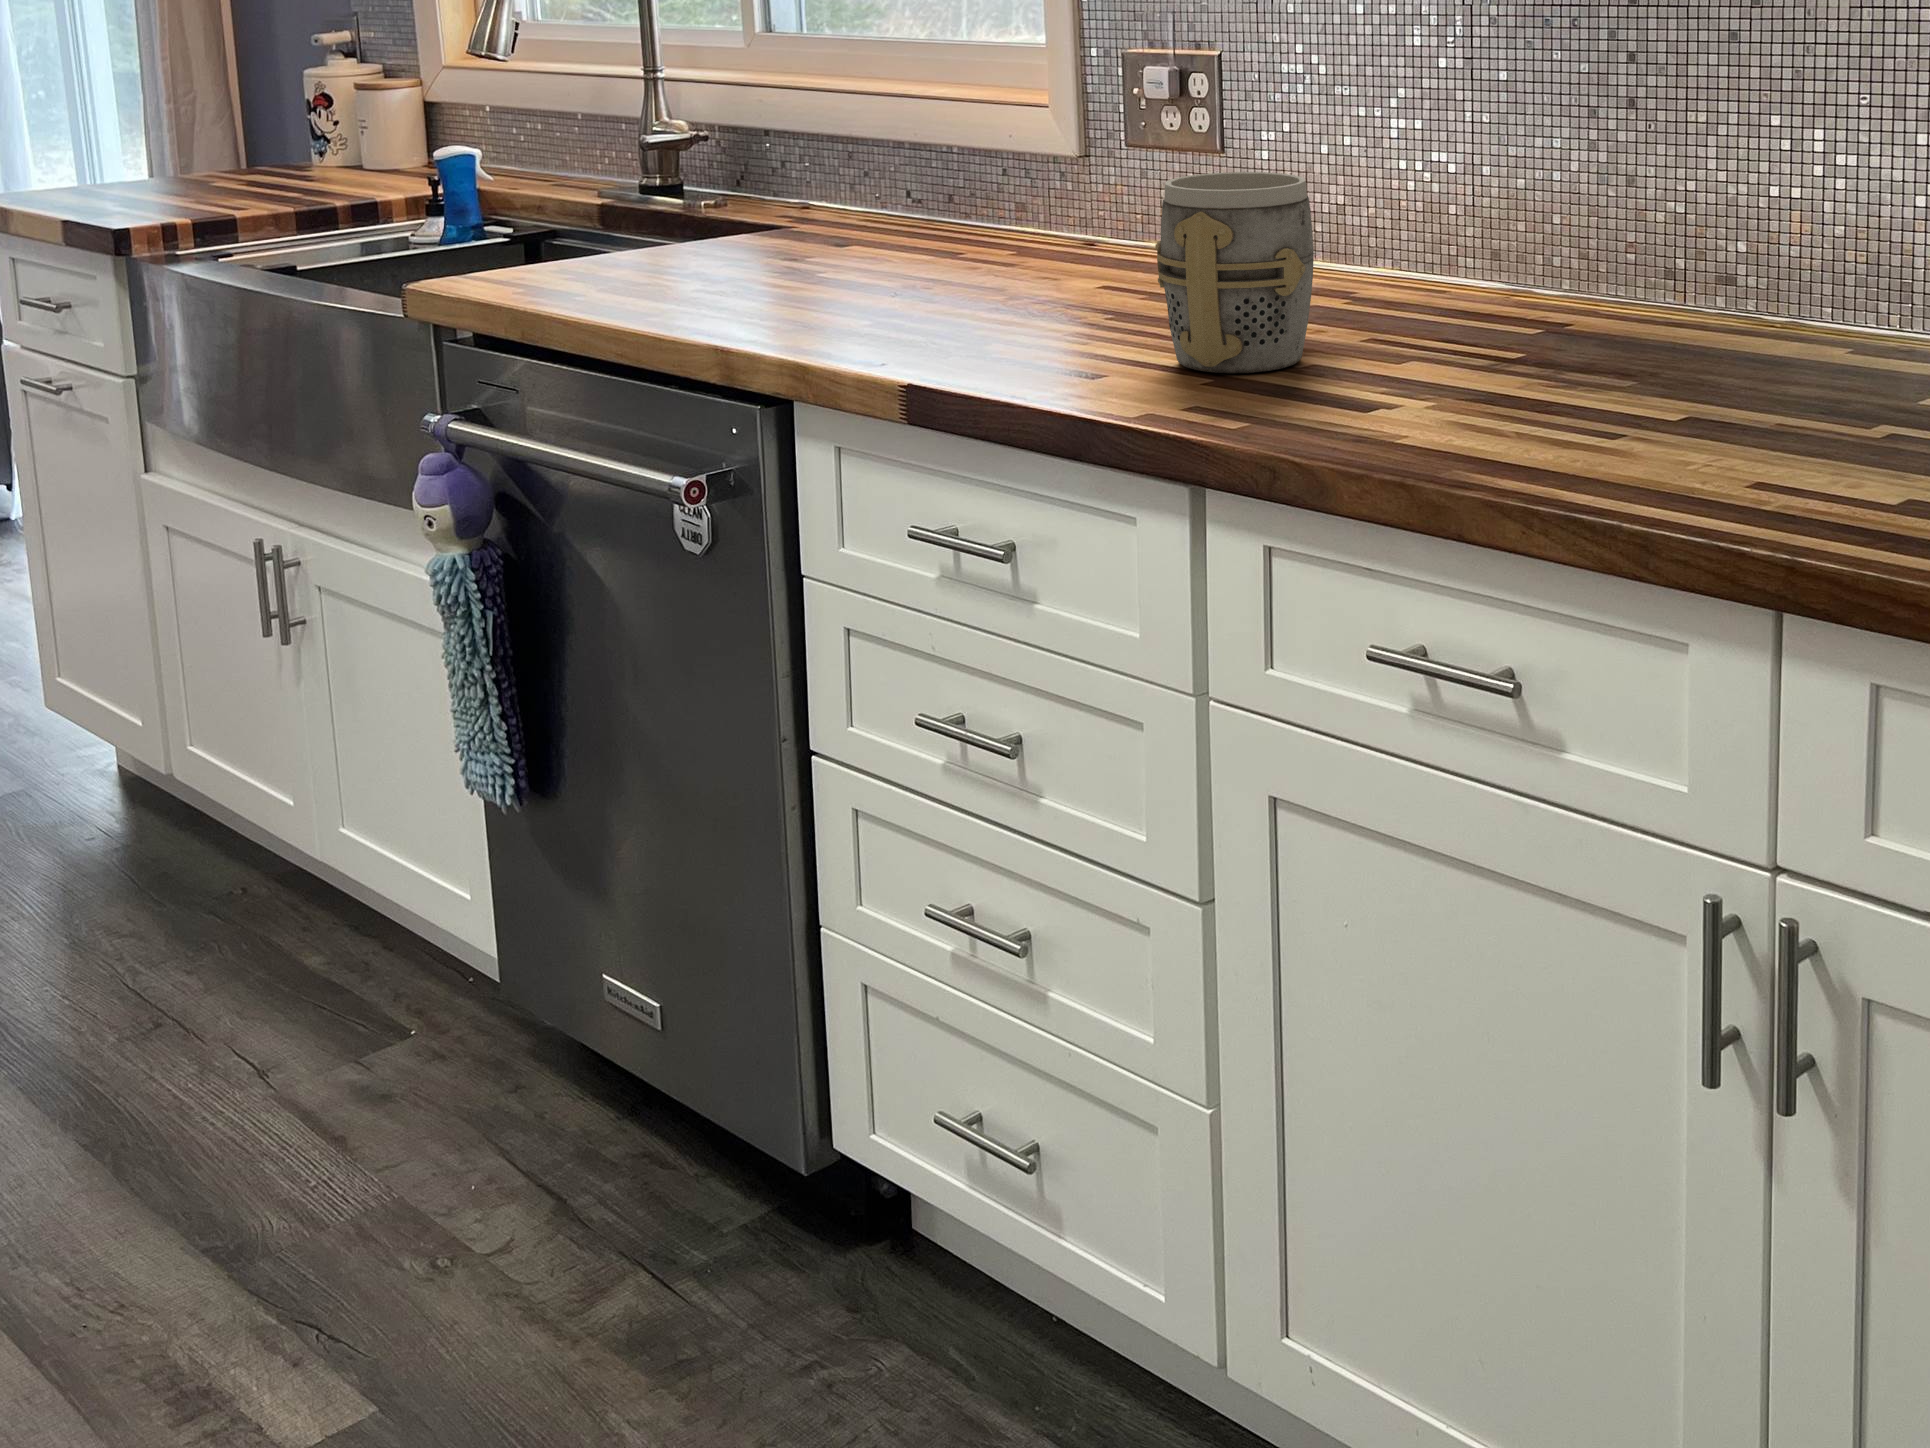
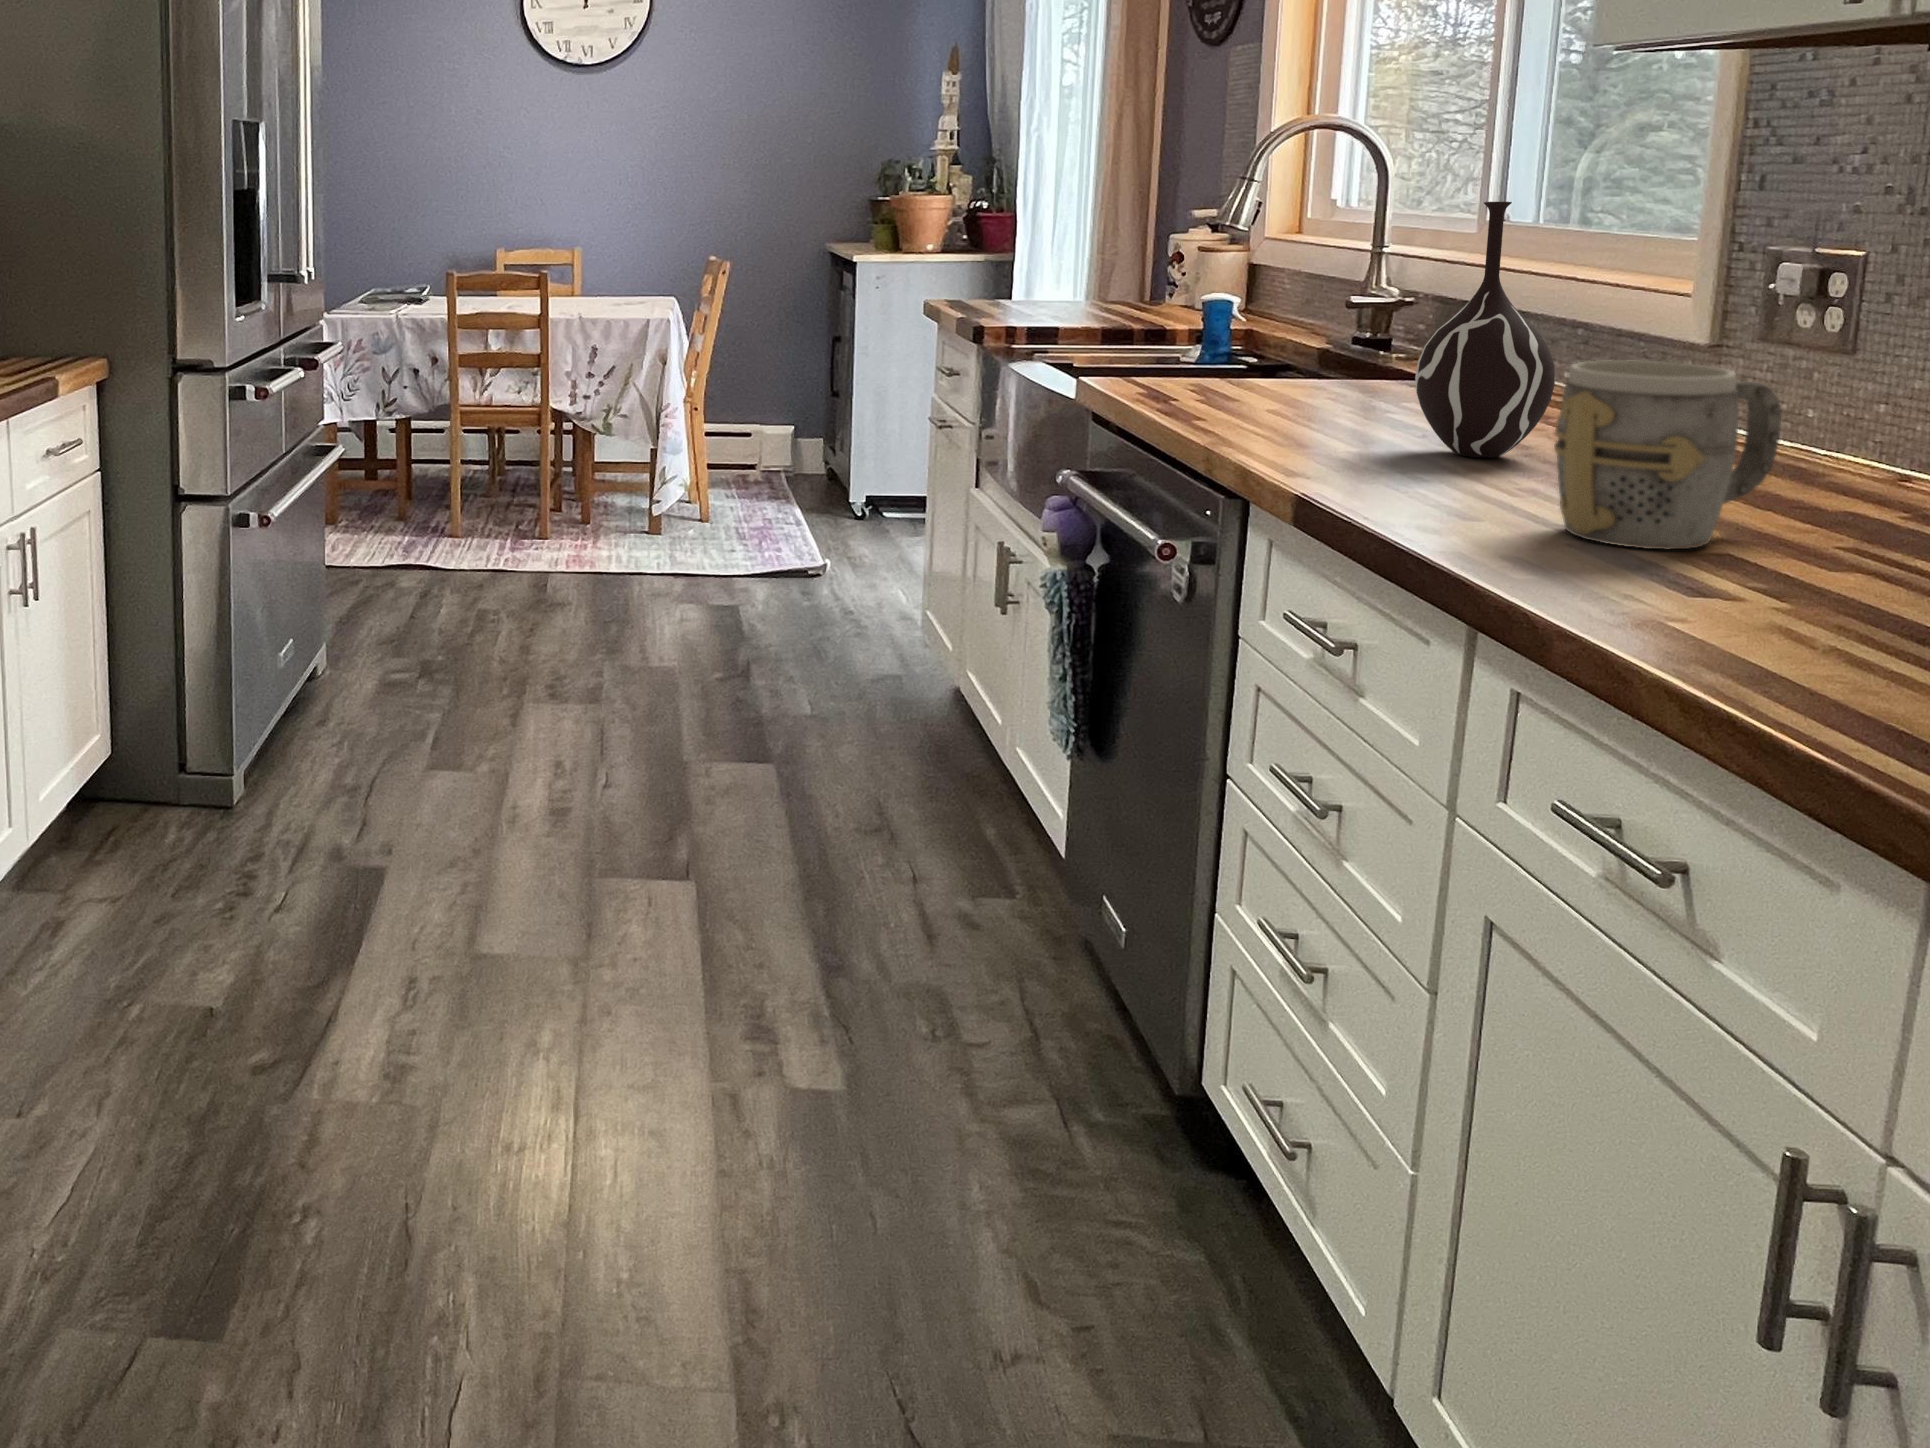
vase: none [904,8,1039,306] -> present [1415,202,1555,458]

